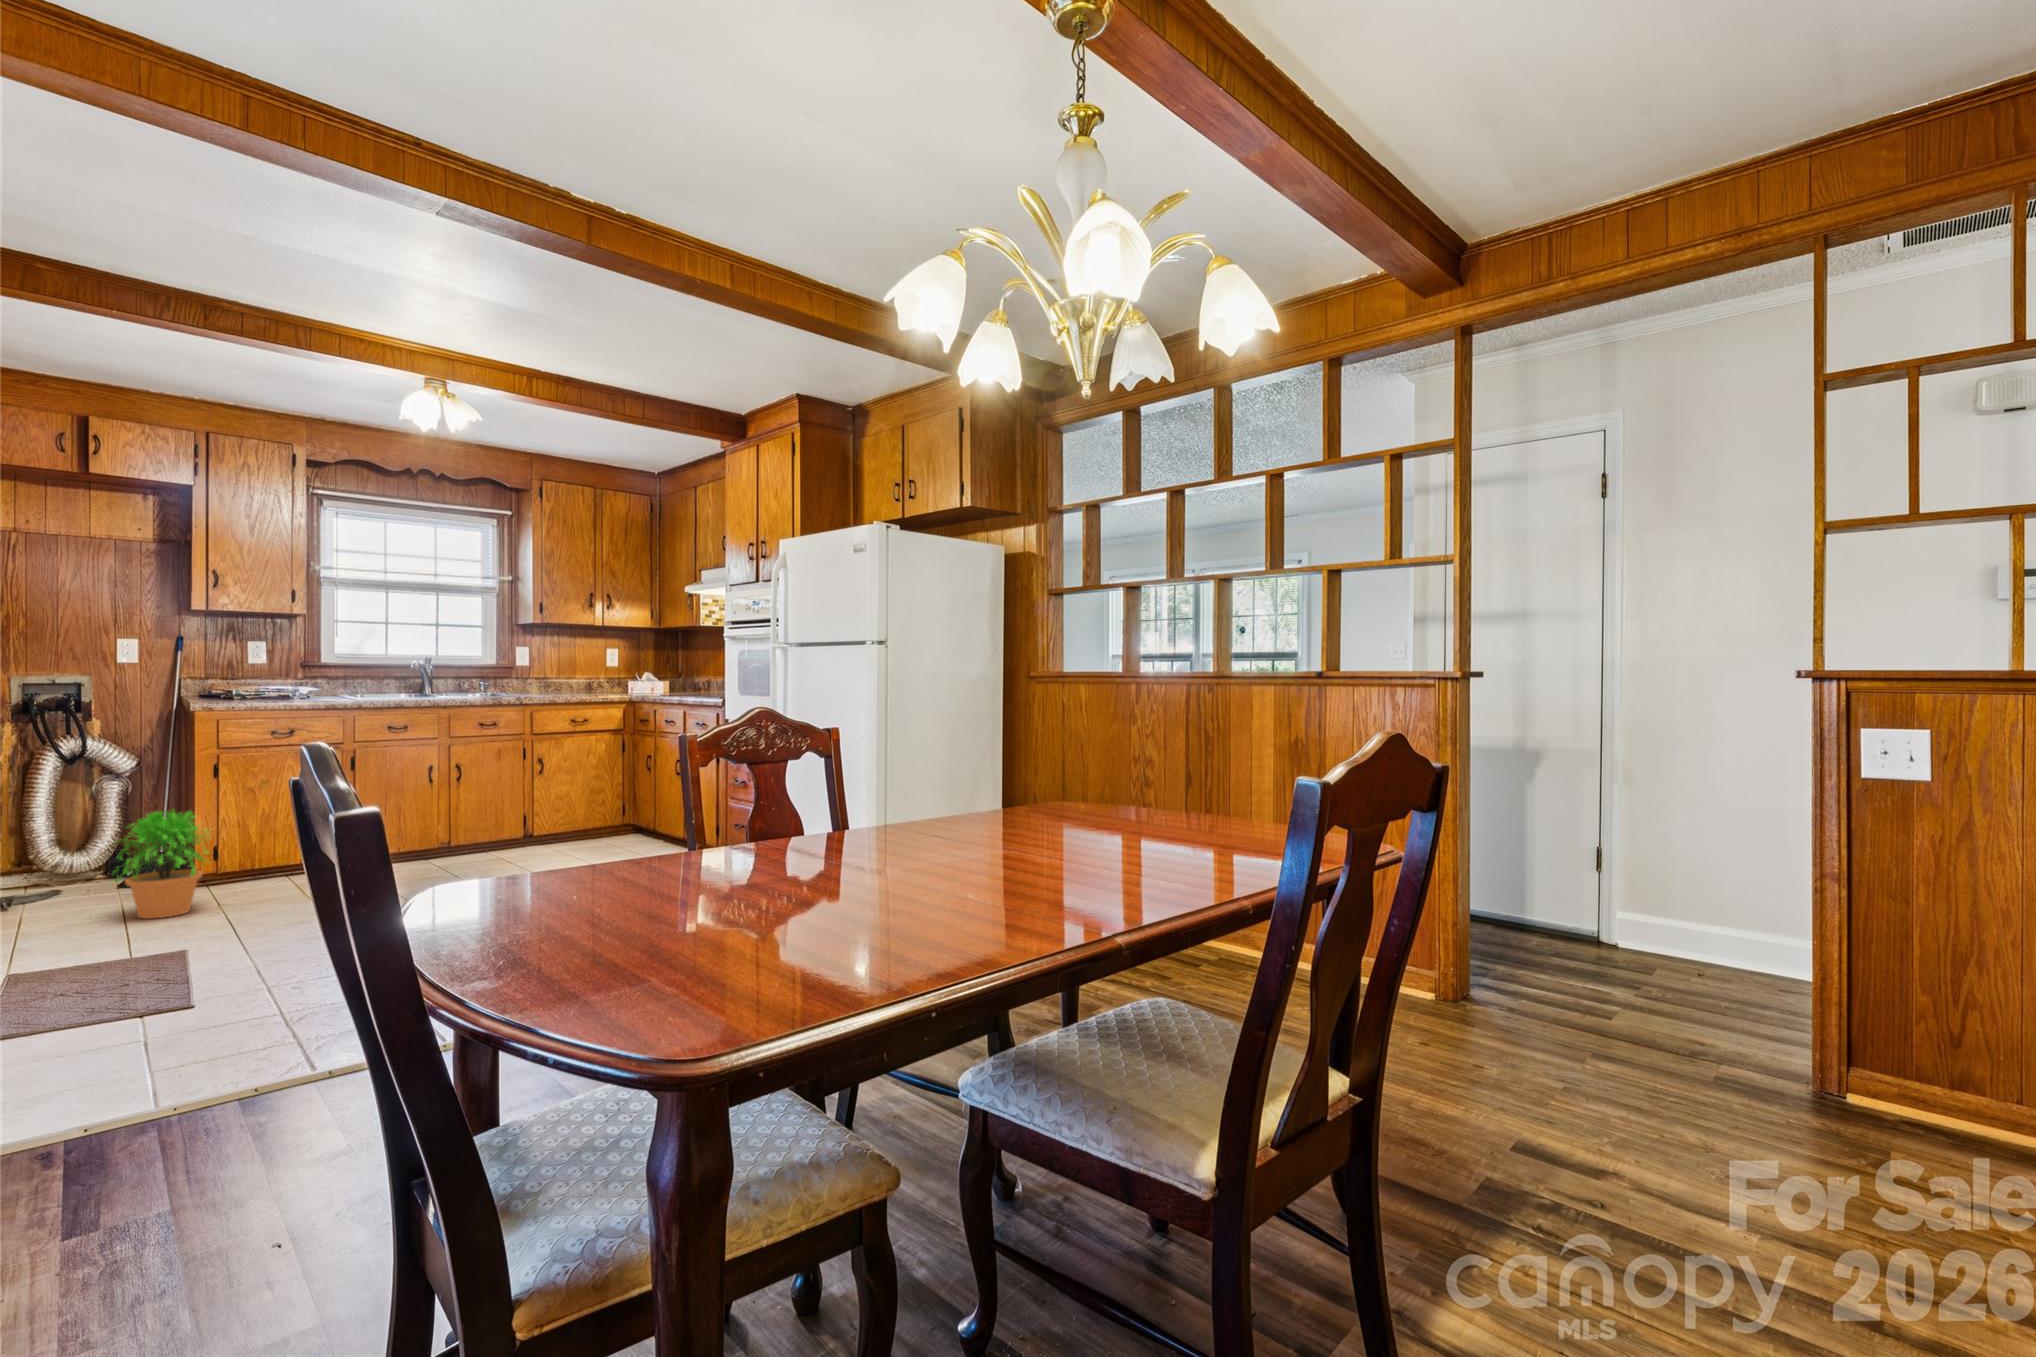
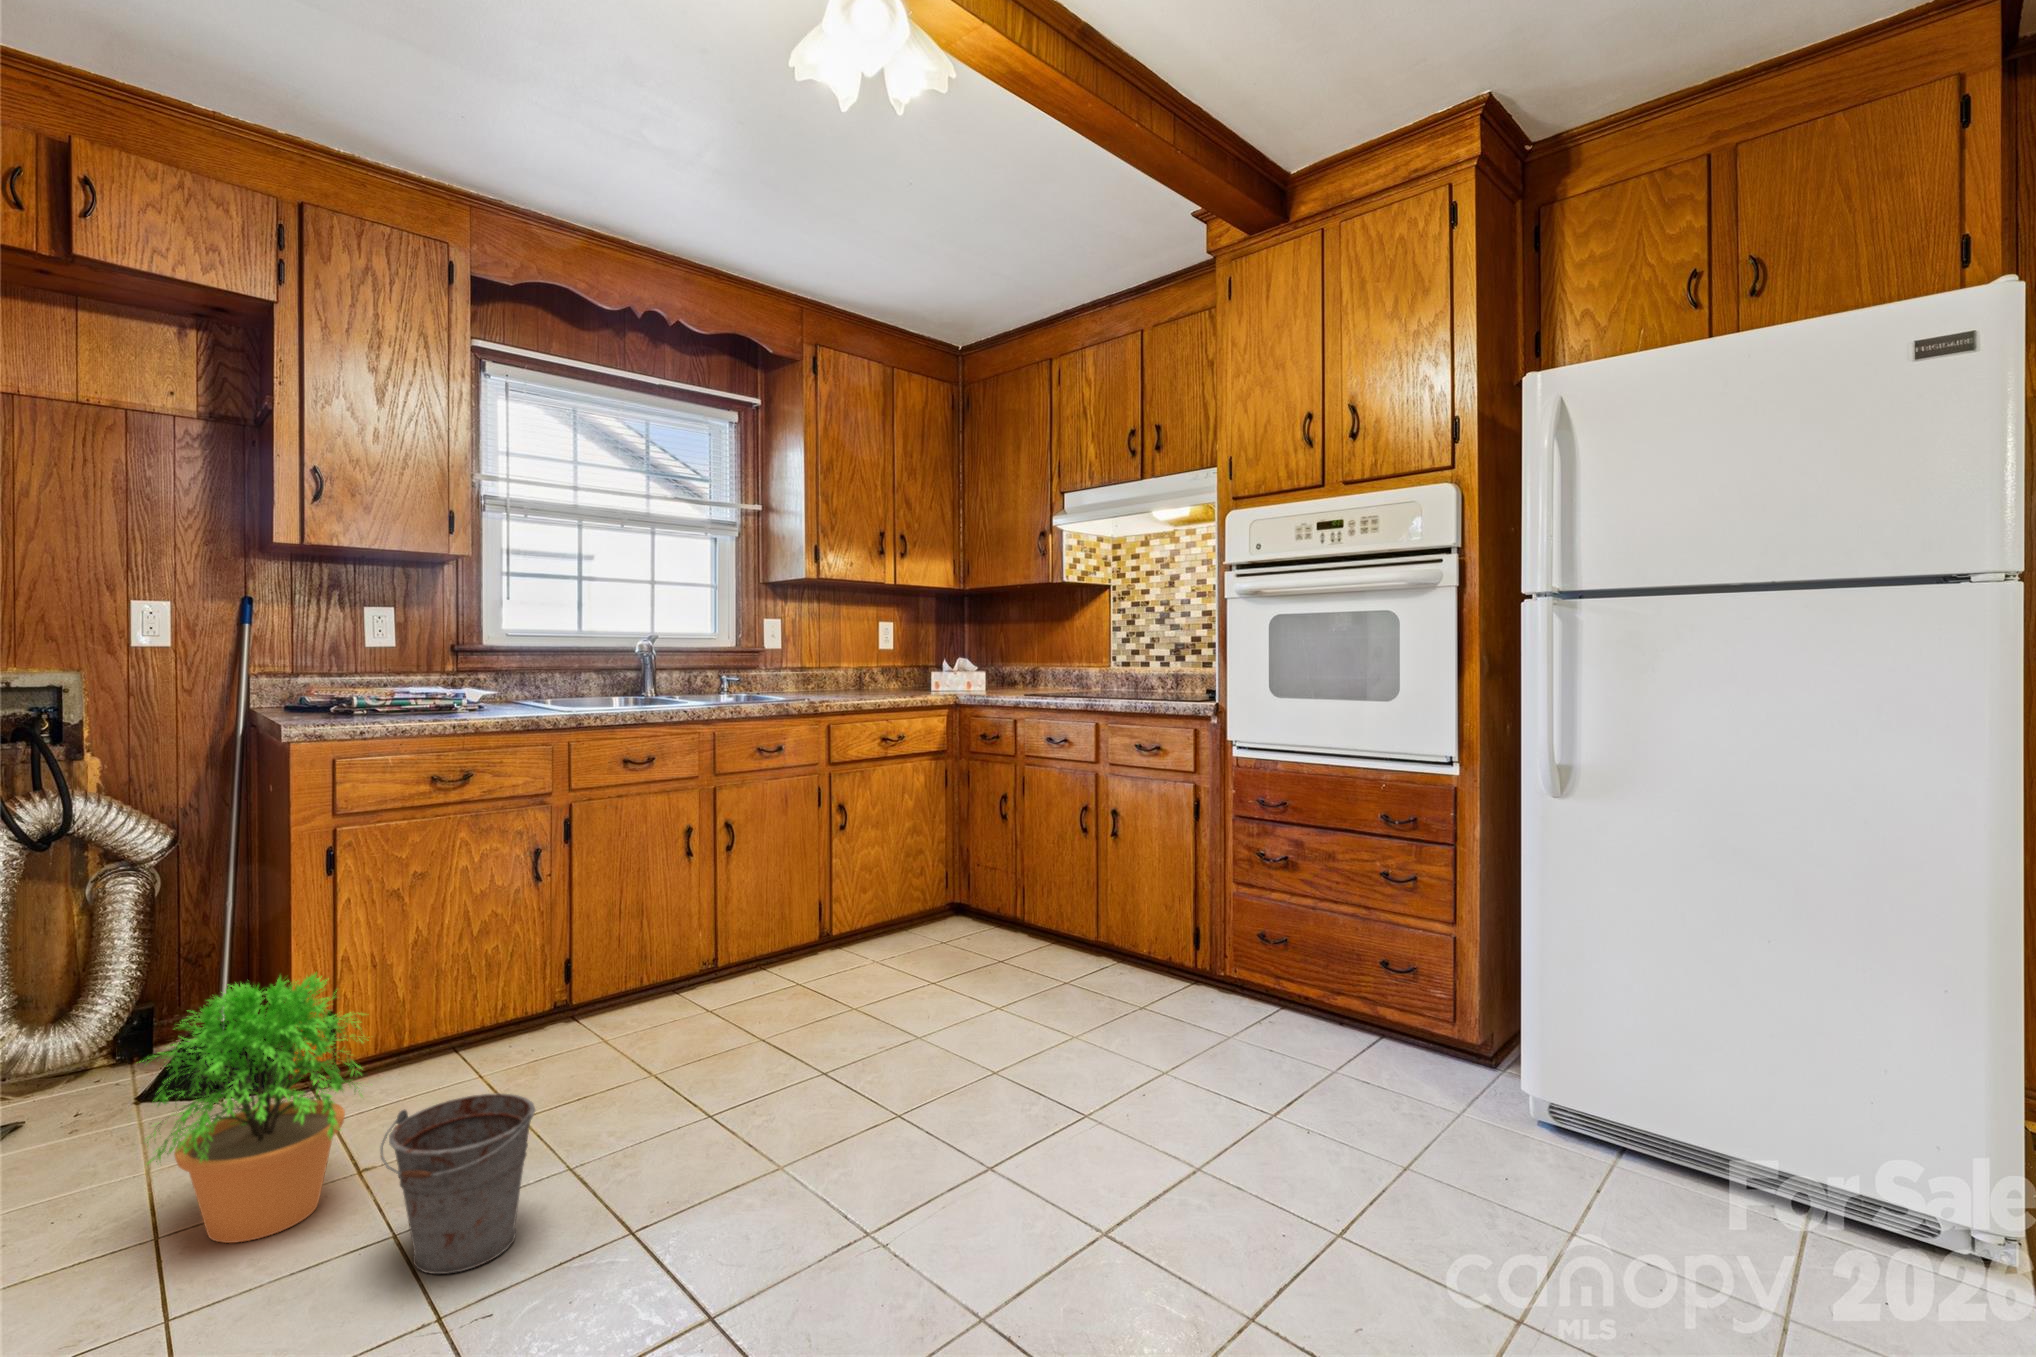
bucket: none [208,862,281,925] -> present [380,1093,535,1274]

